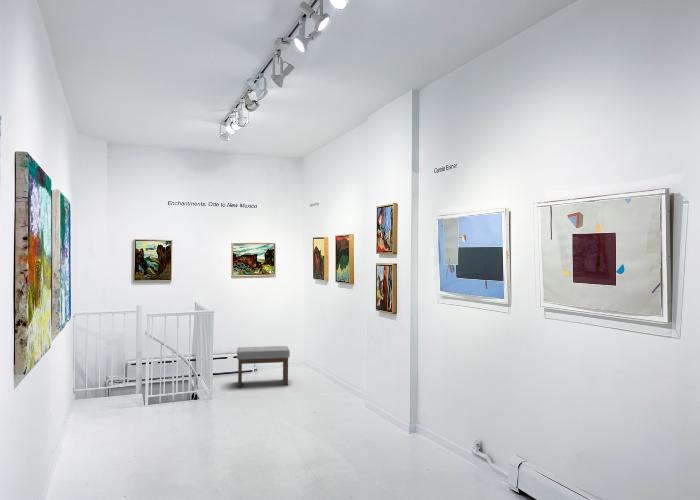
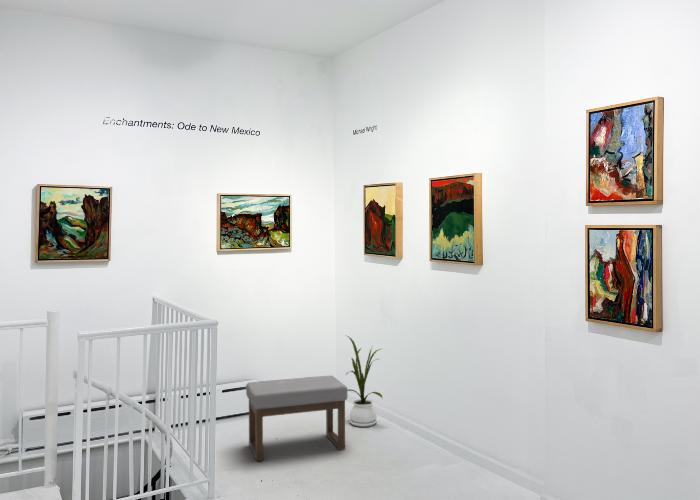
house plant: none [297,325,320,377] -> present [347,336,382,427]

